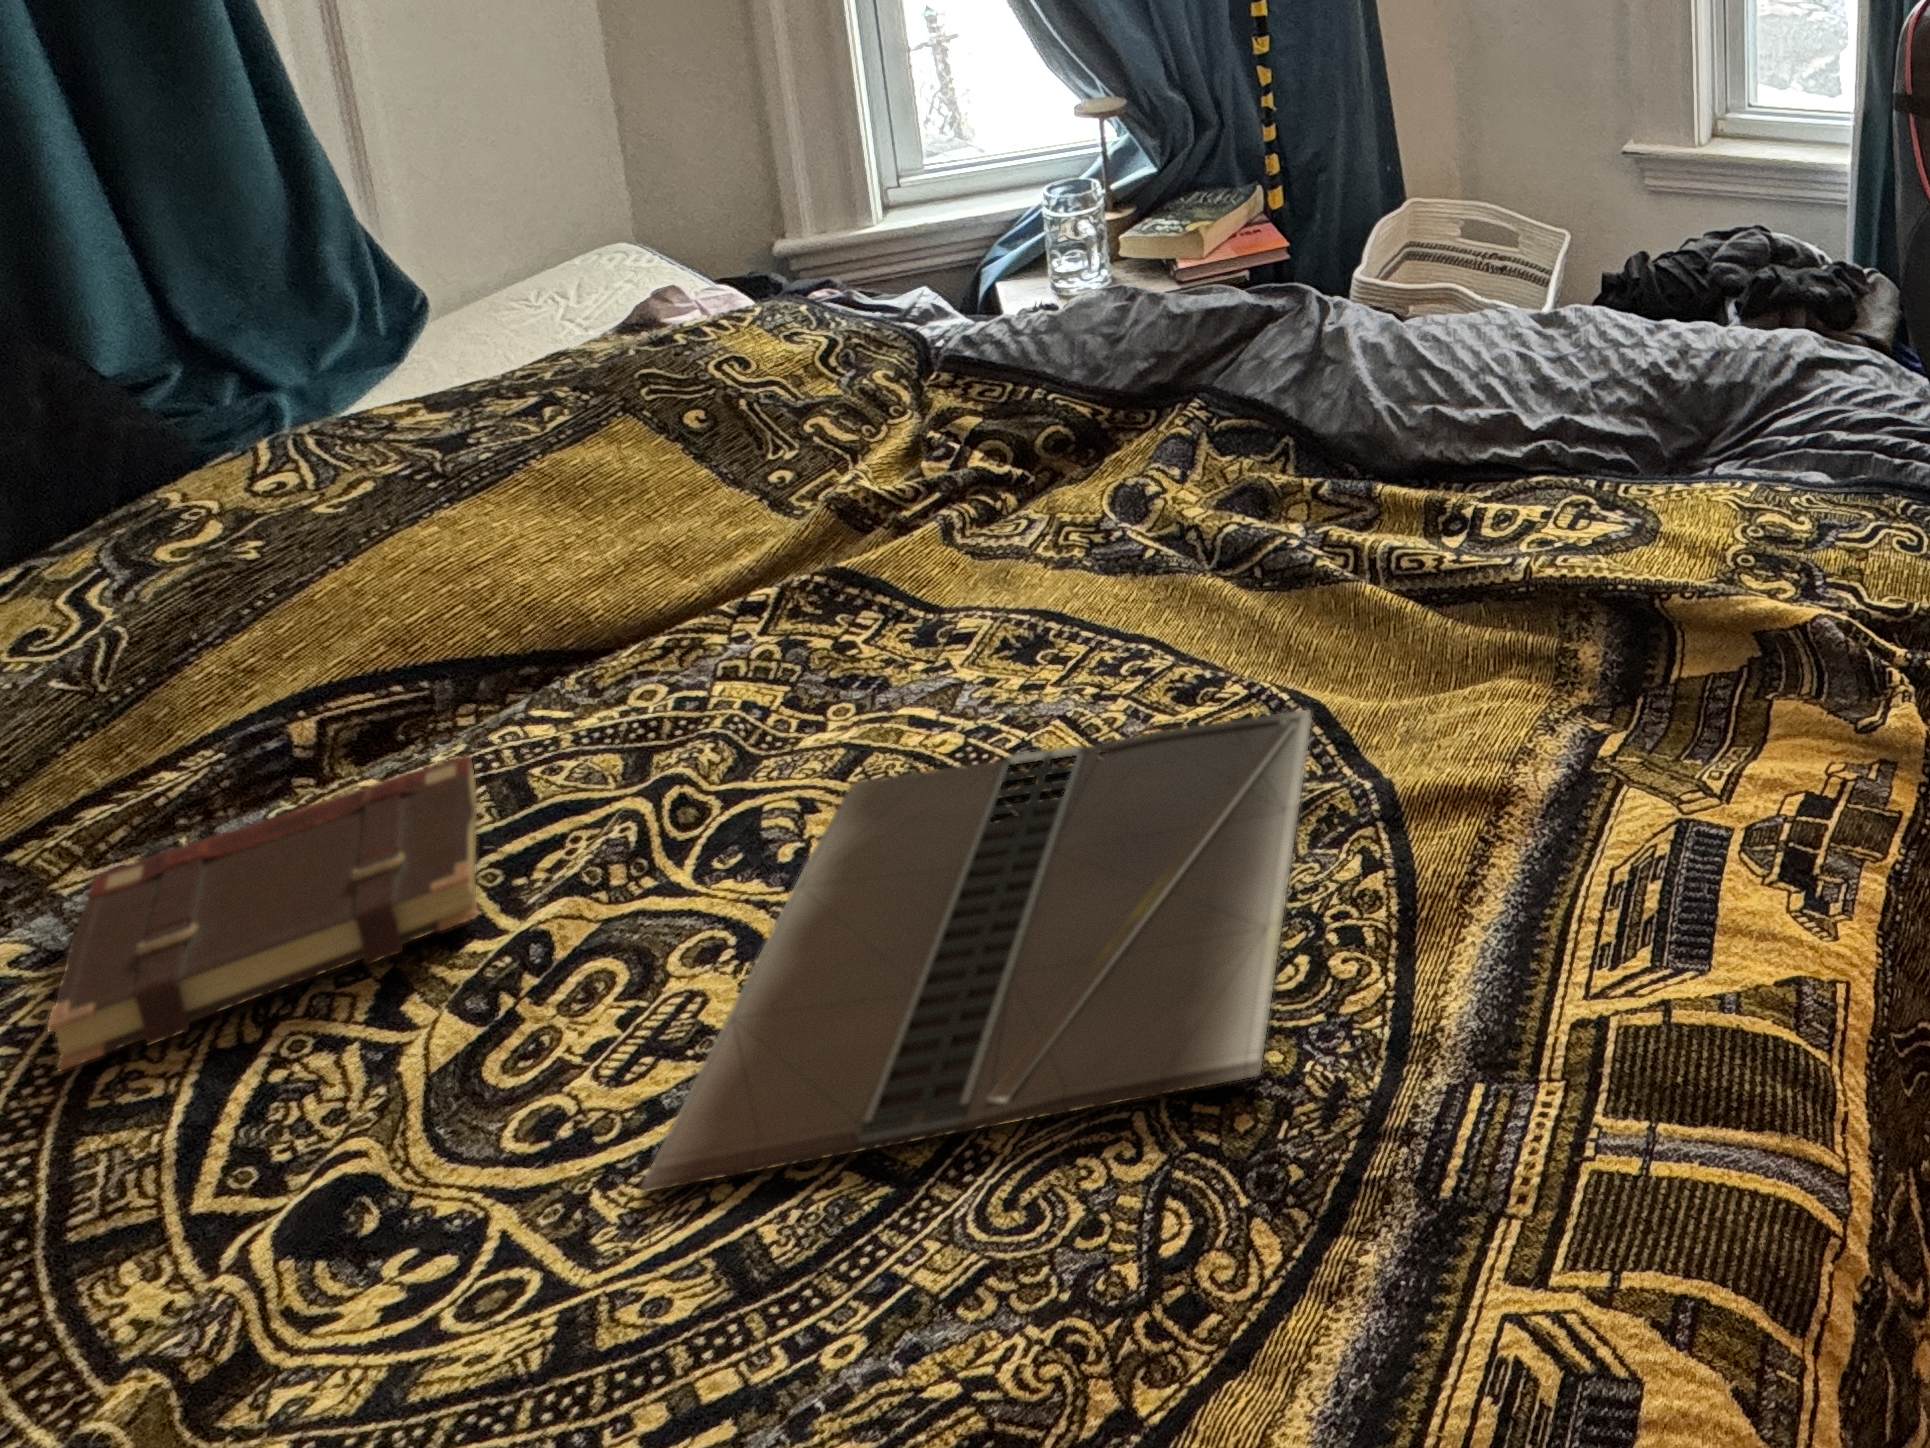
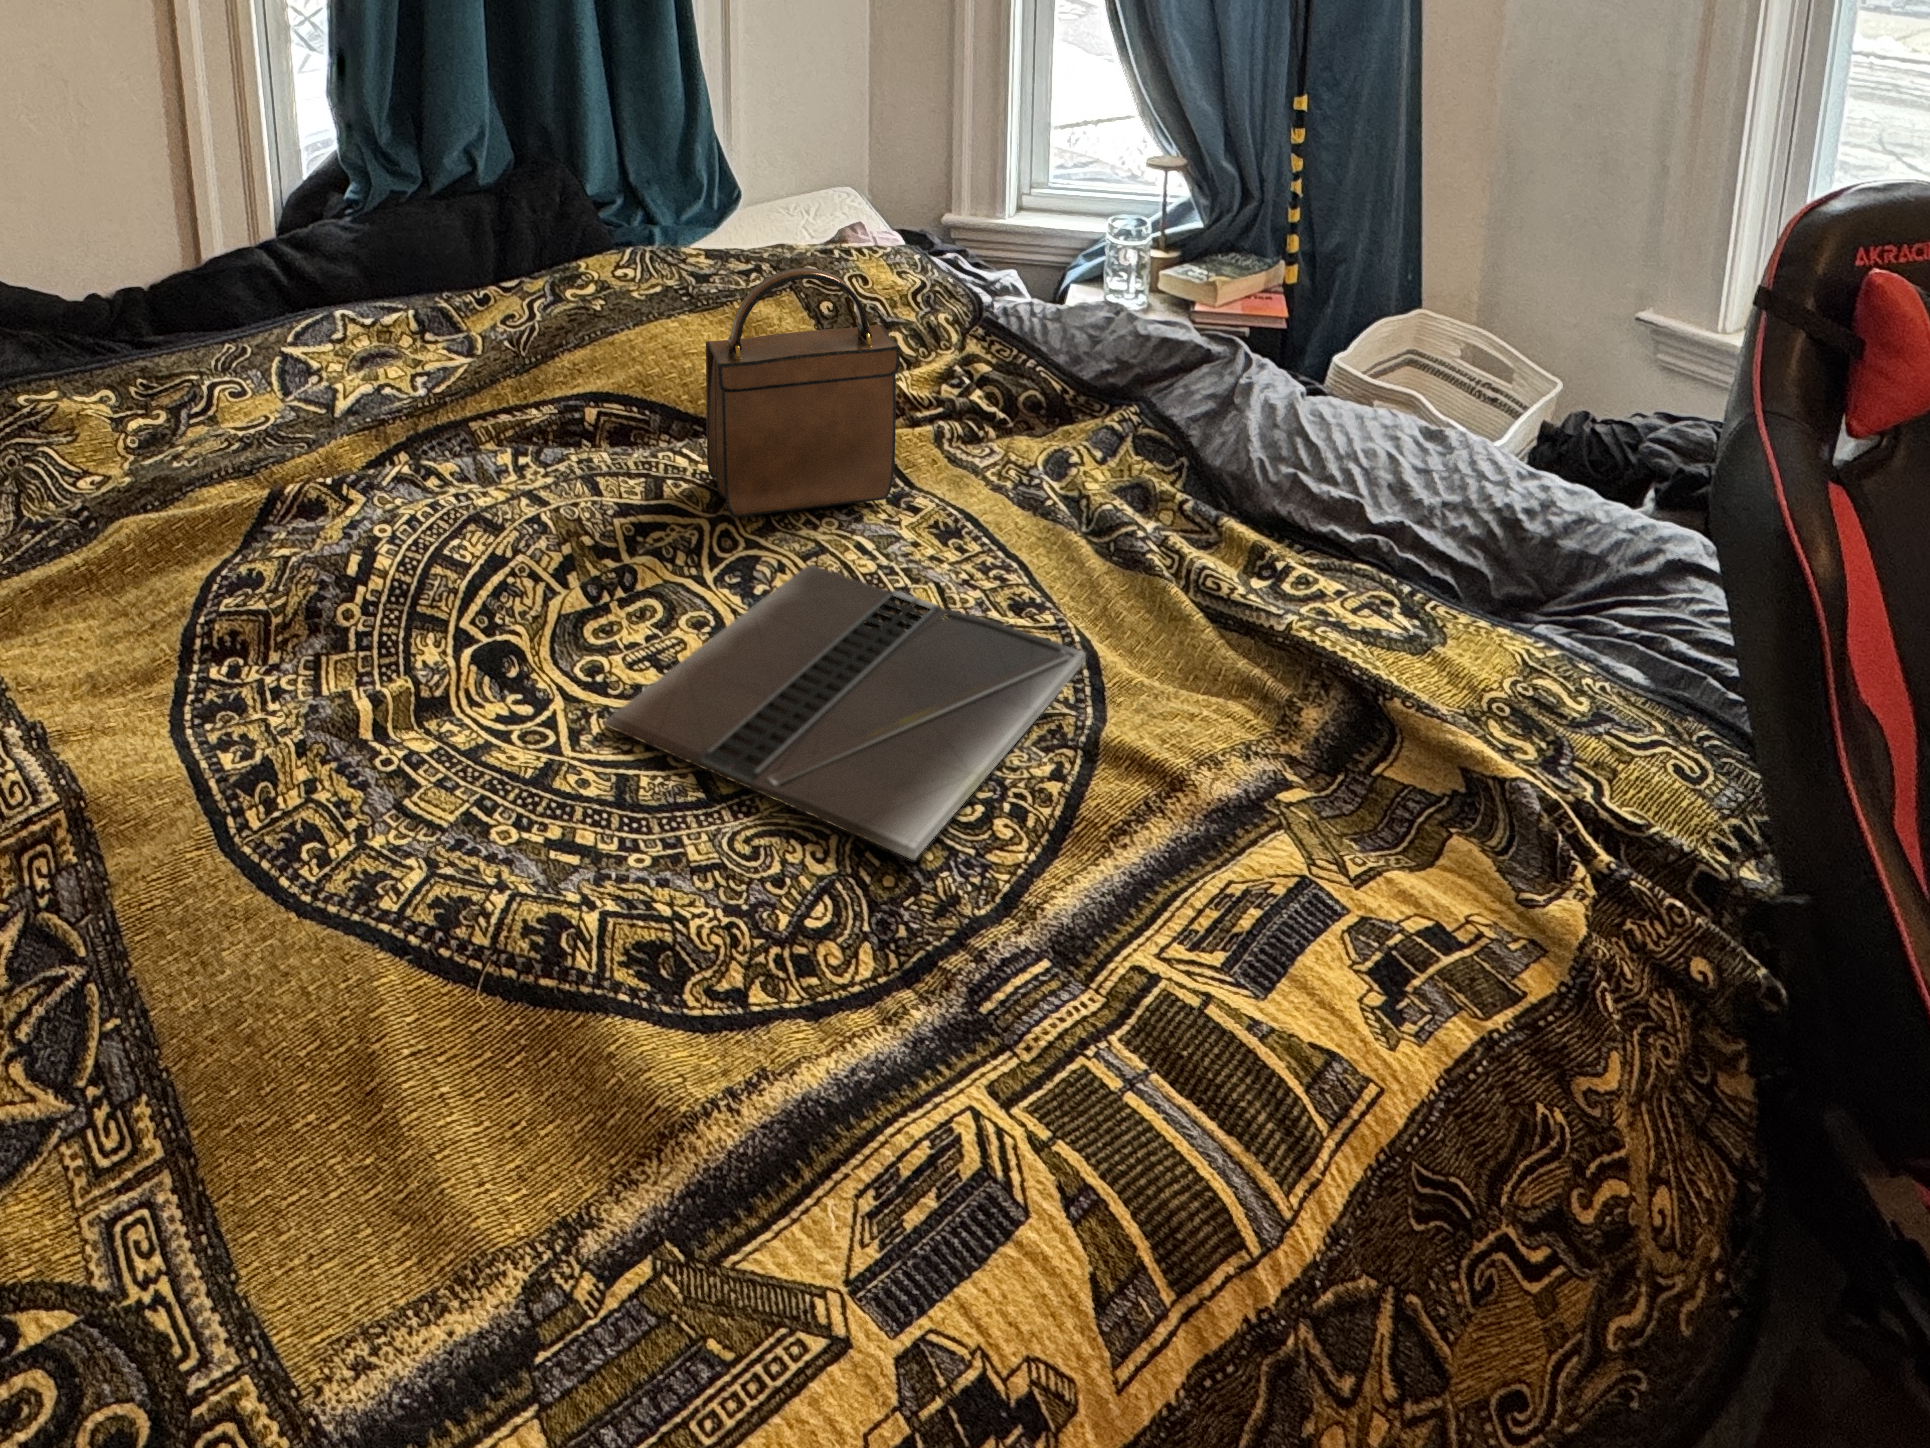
handbag: none [560,367,925,775] -> present [706,268,900,518]
book: present [47,755,477,1071] -> none [441,445,648,546]

